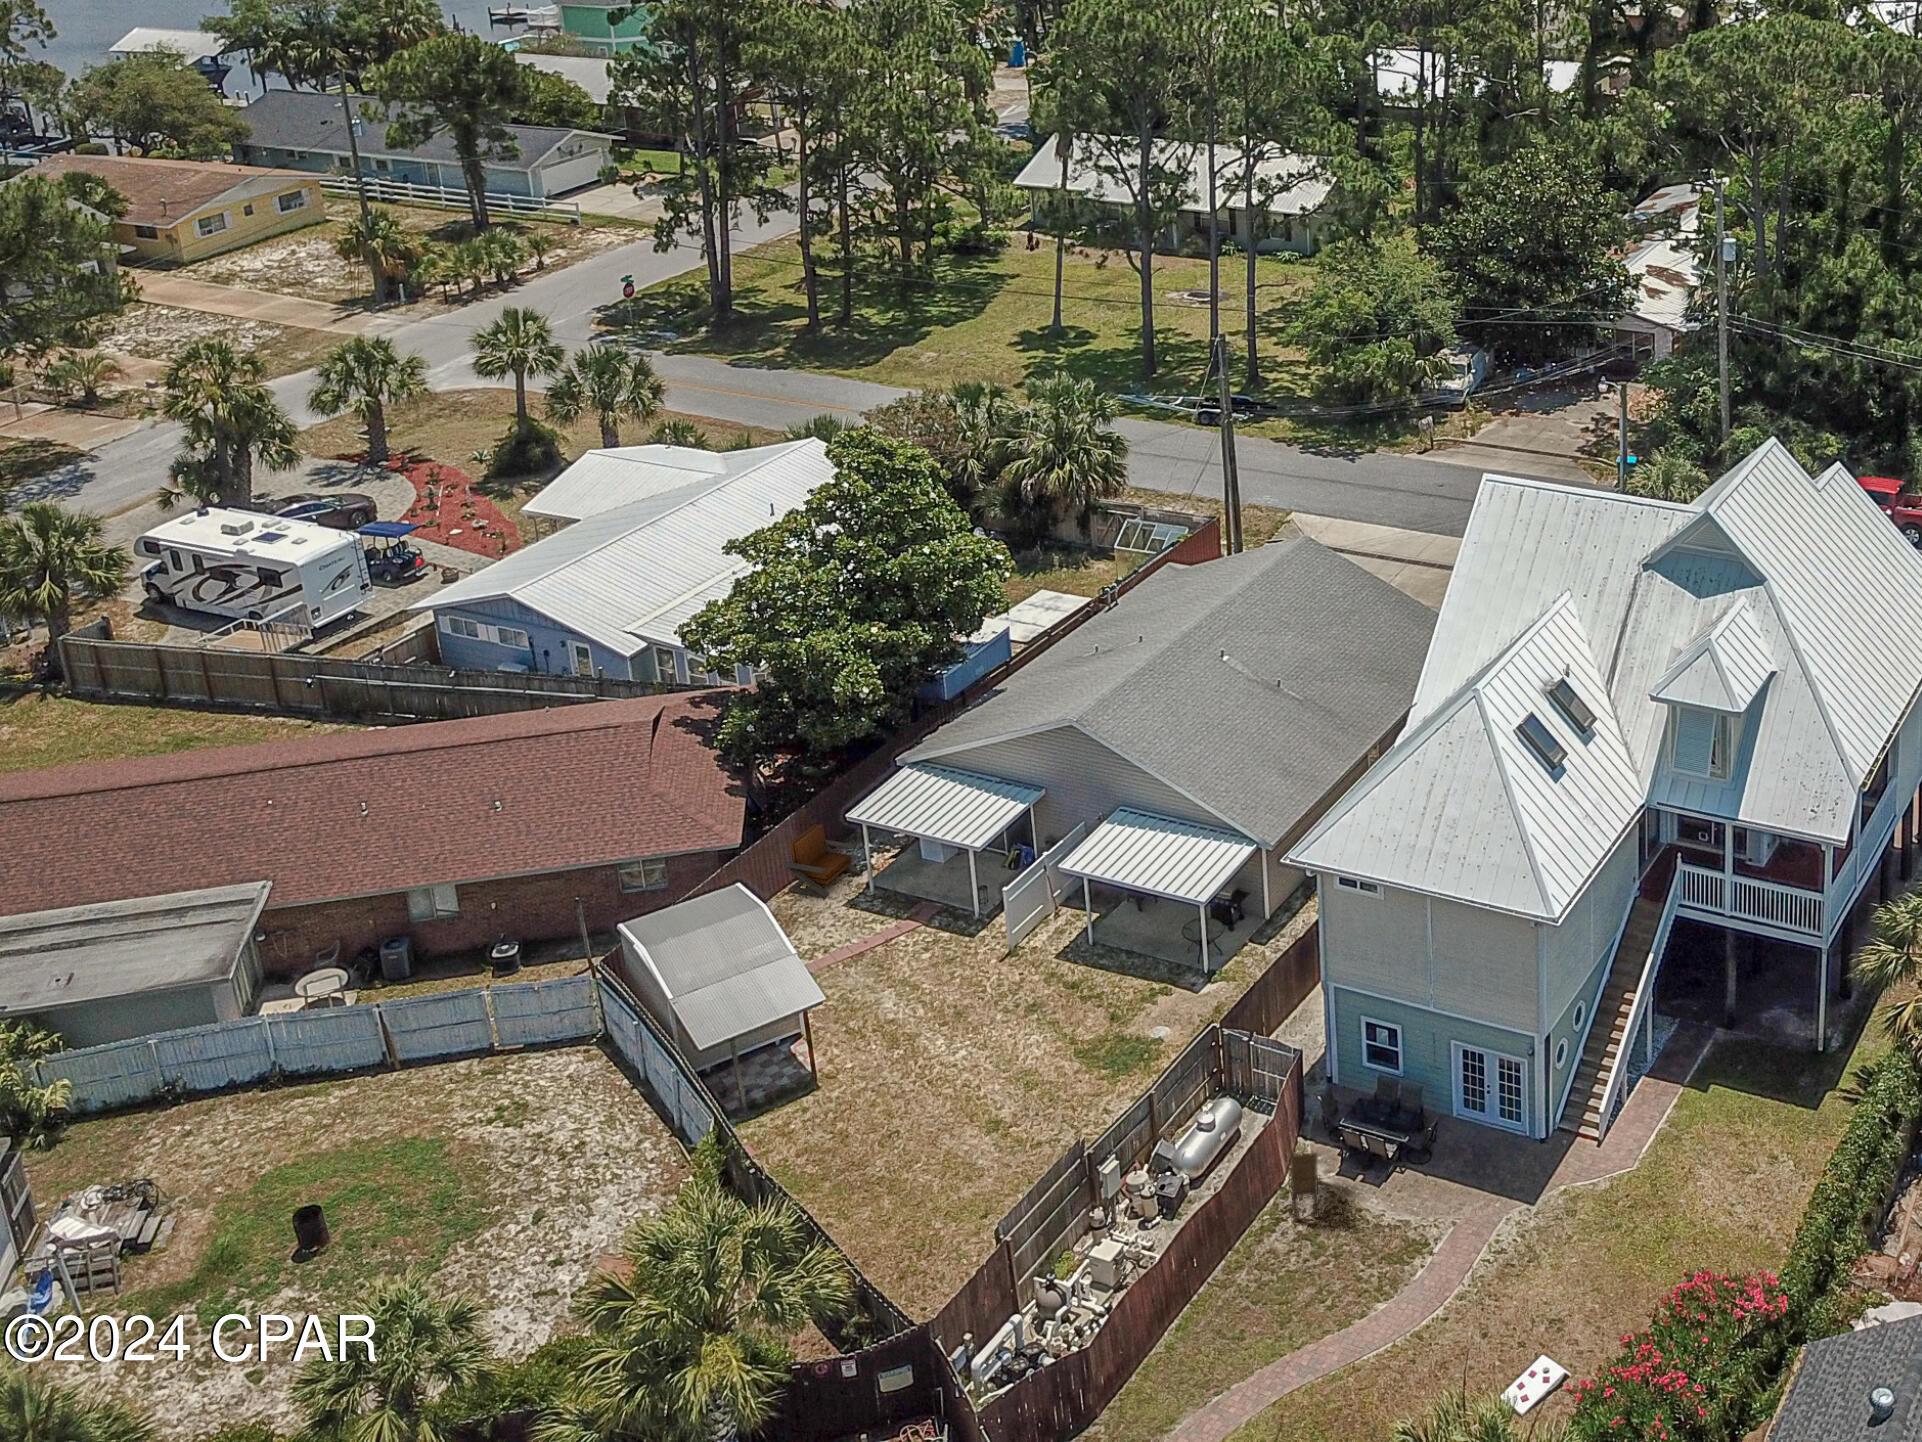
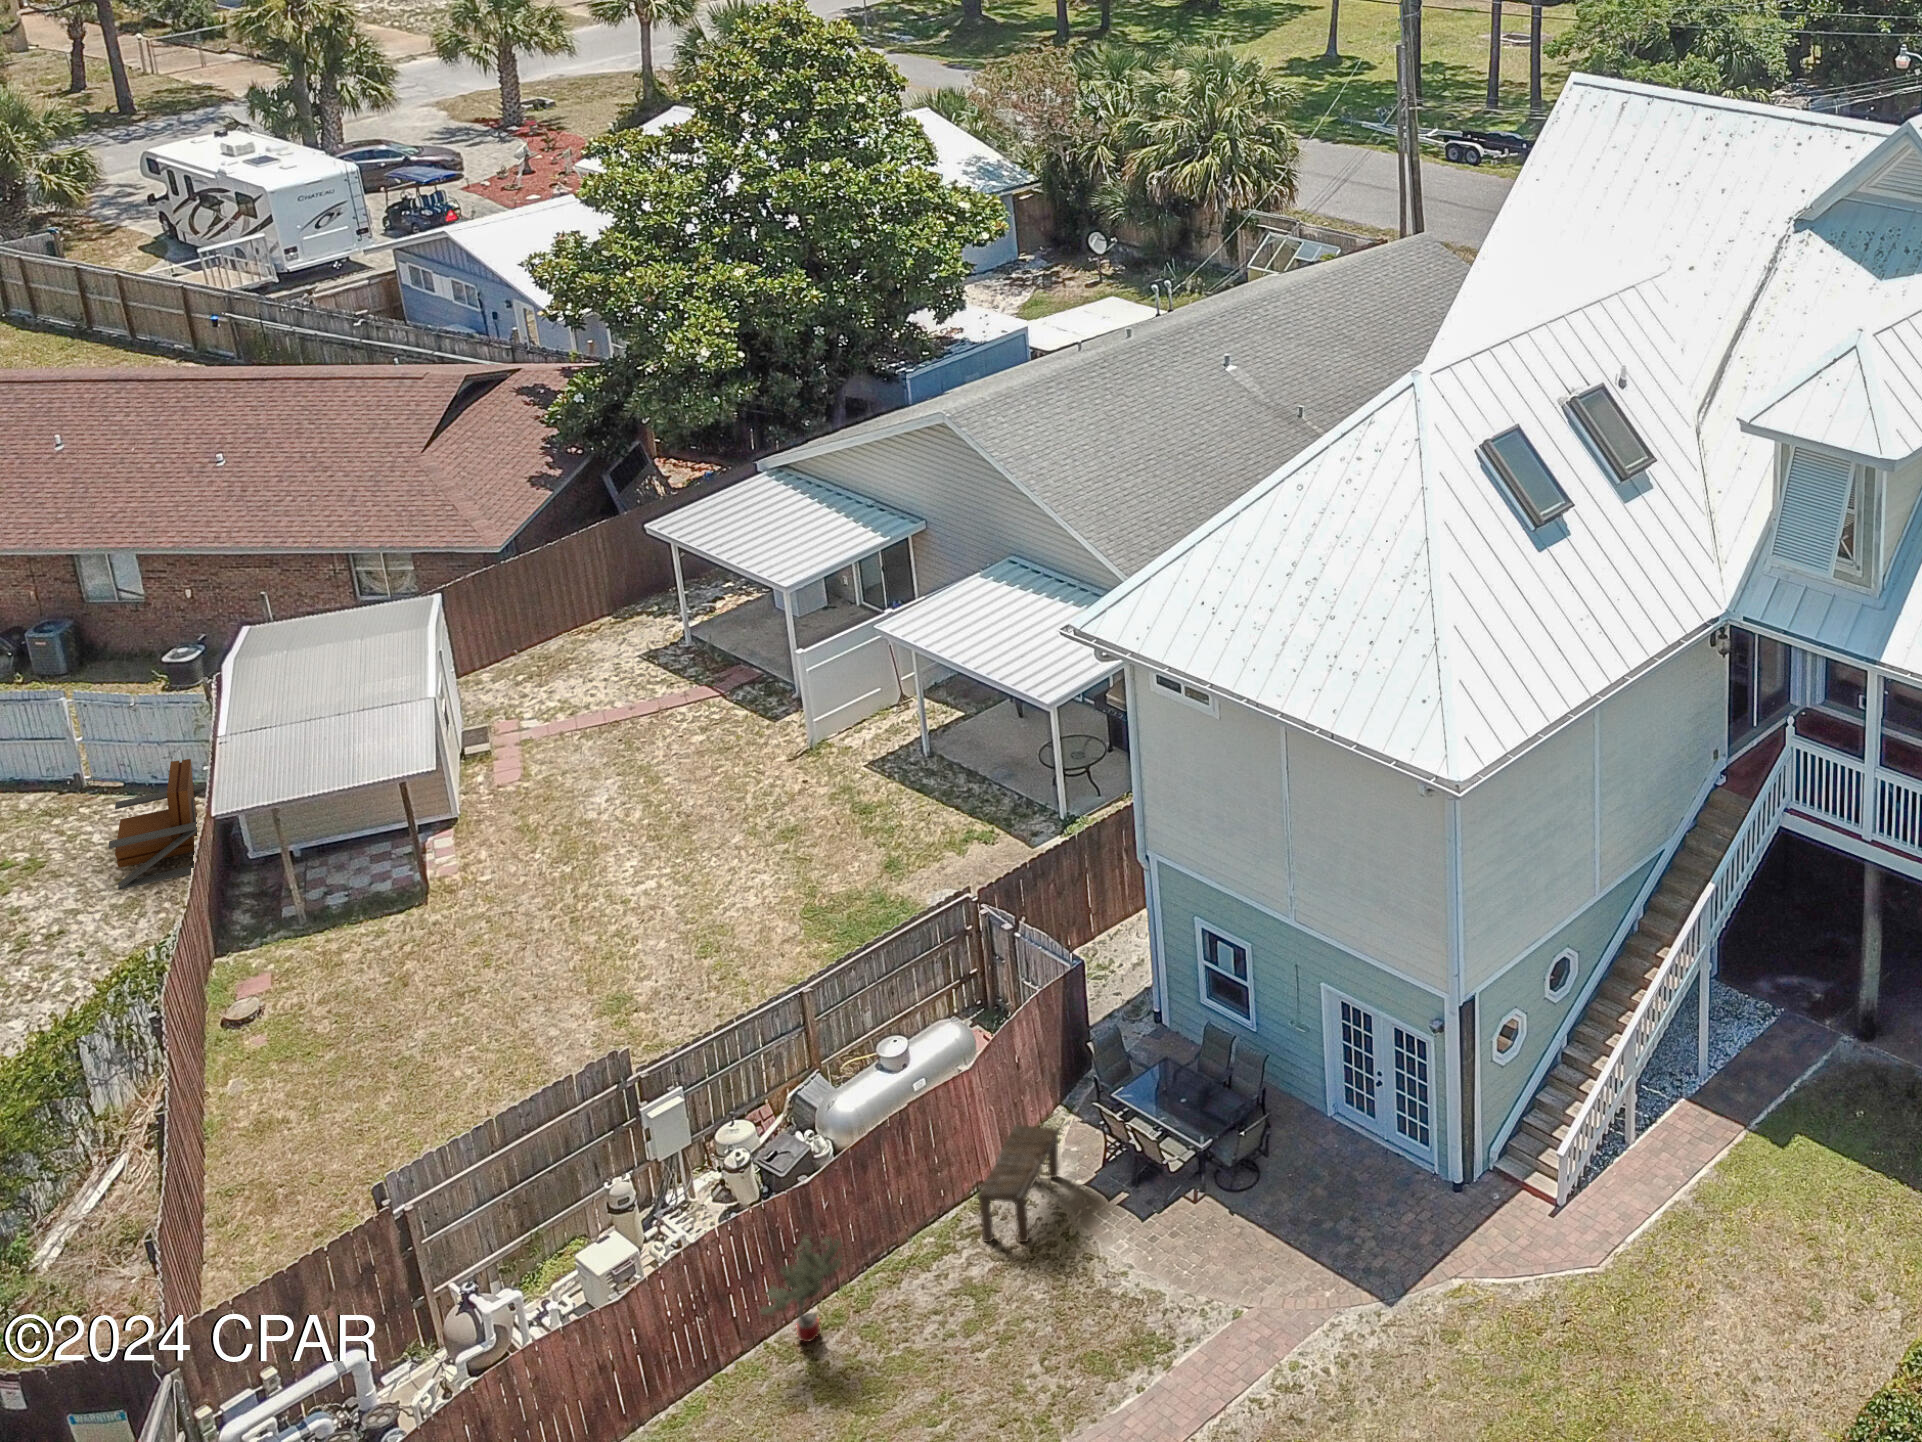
lounge chair: present [784,824,857,898] -> present [109,759,205,890]
potted tree: none [1205,1225,1243,1289] -> present [761,1234,842,1342]

